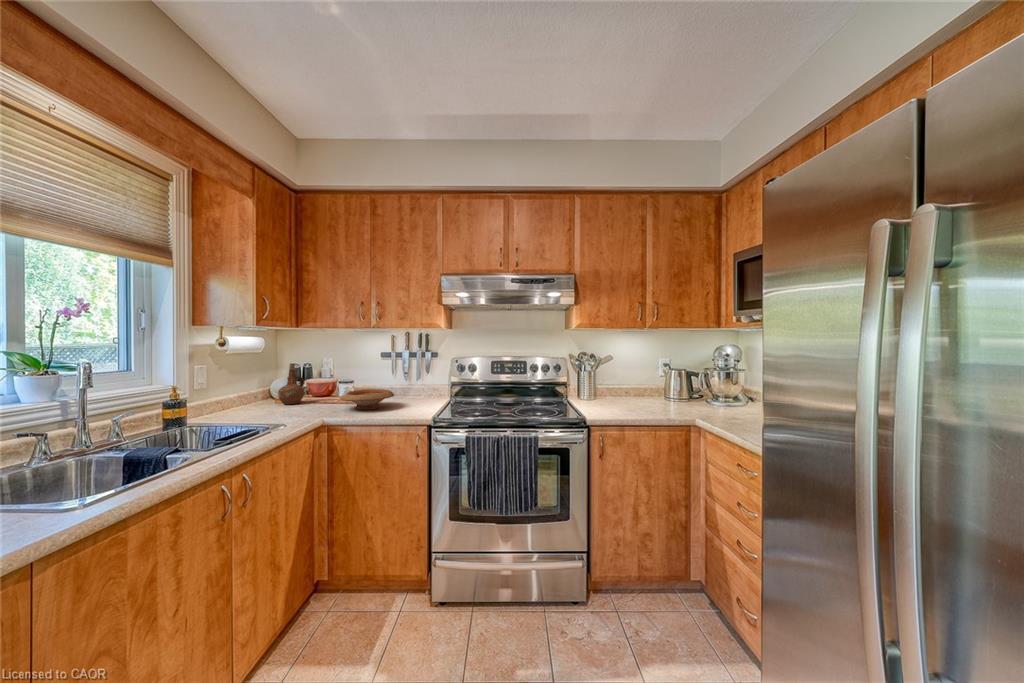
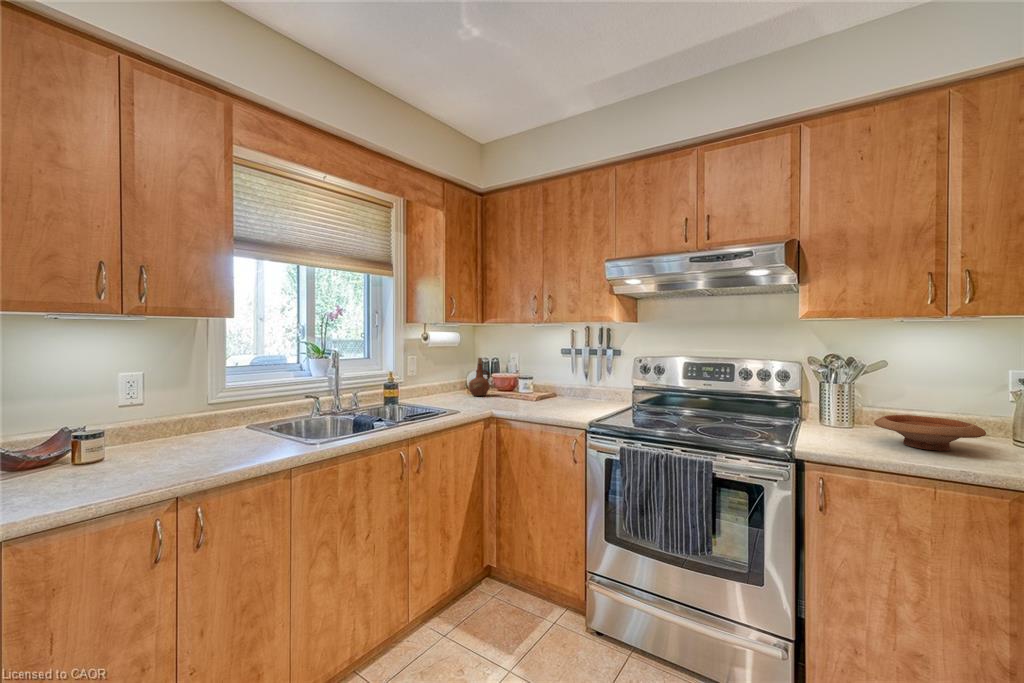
wooden bowl: present [340,389,394,410] -> present [874,415,986,451]

